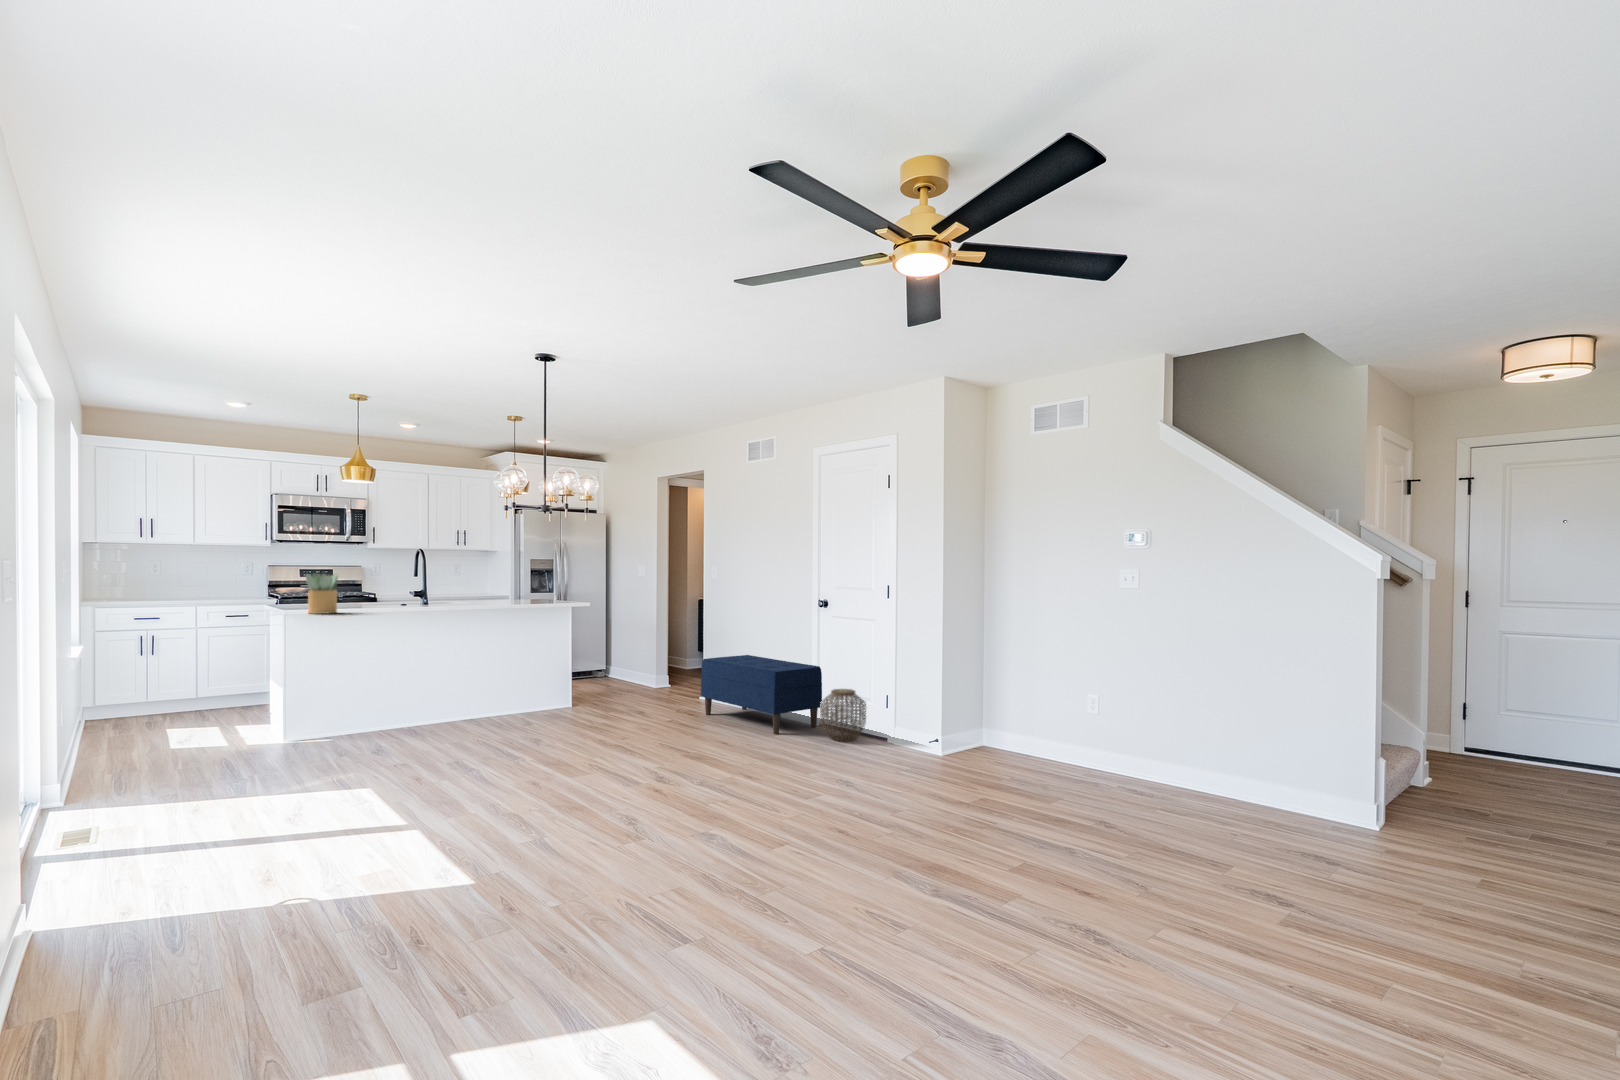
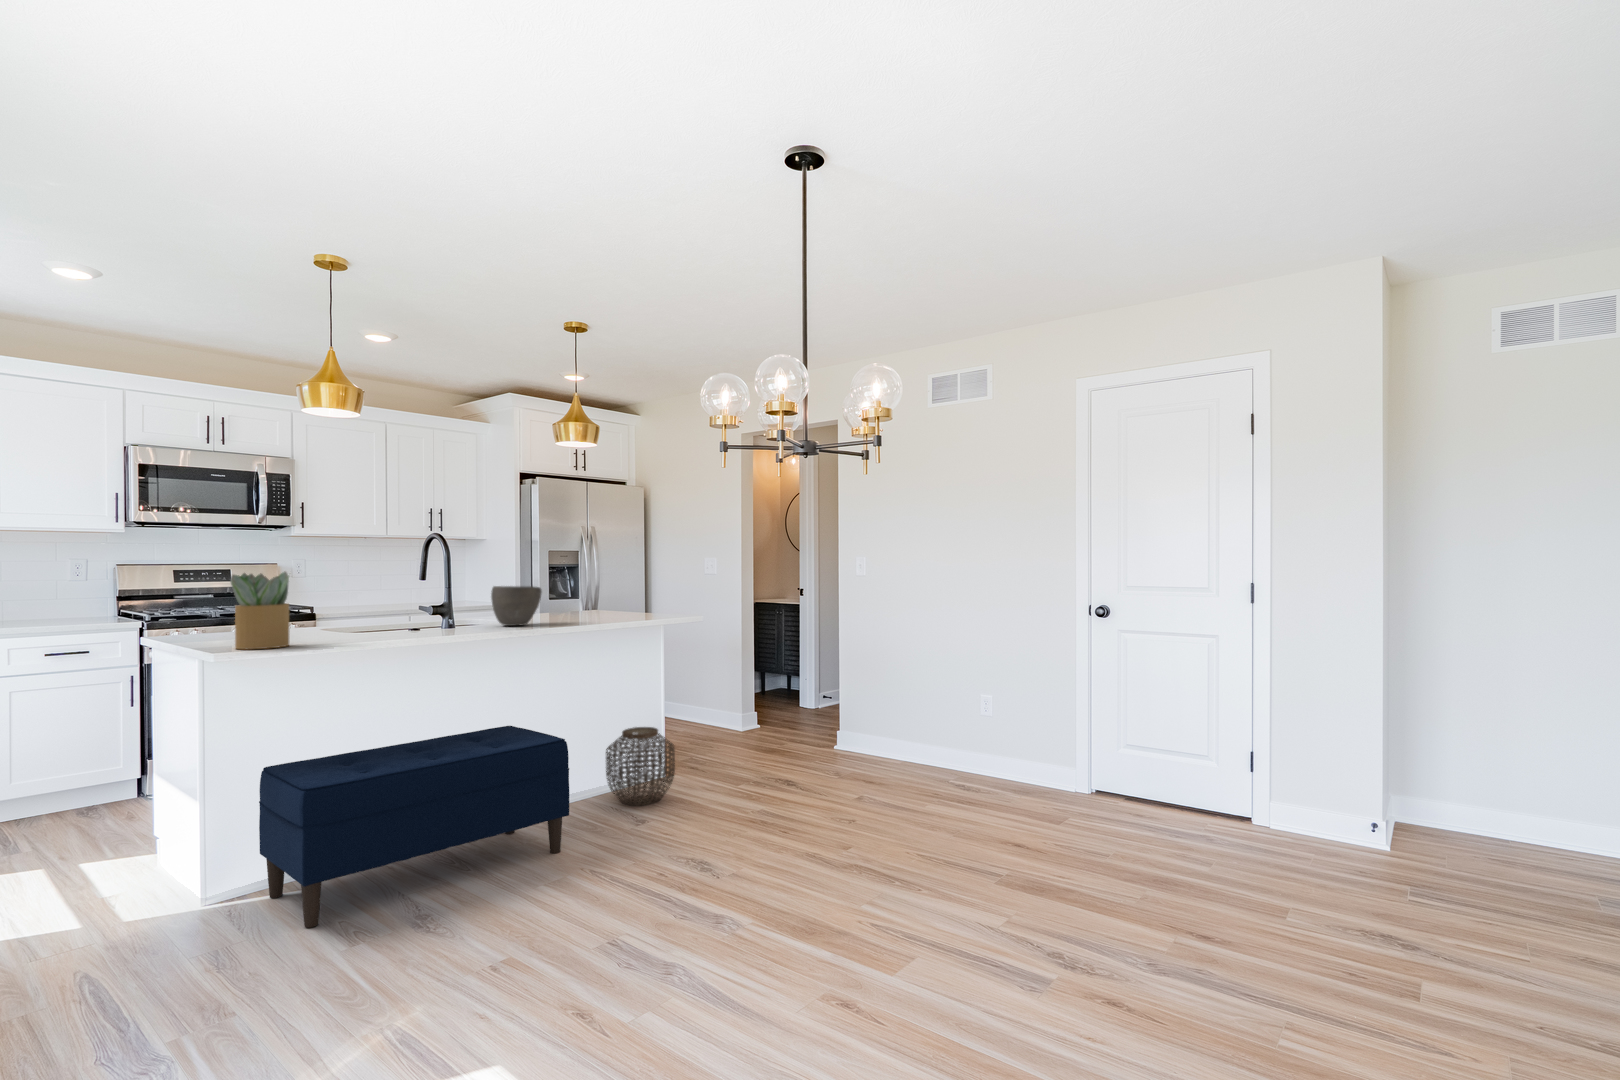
bowl: none [463,584,494,608] -> present [491,586,542,626]
bench: present [701,655,822,734] -> present [259,726,569,928]
woven basket: present [820,689,866,741] -> present [606,727,675,806]

